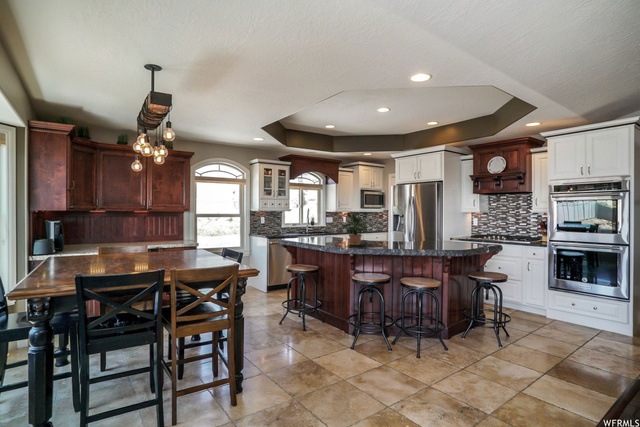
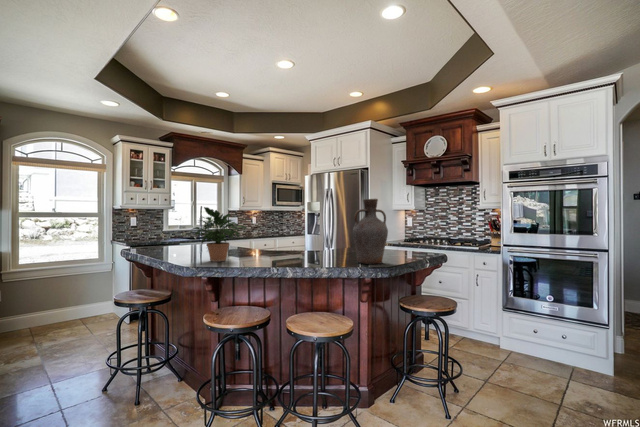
vase: none [439,208,462,248] -> present [353,199,388,264]

